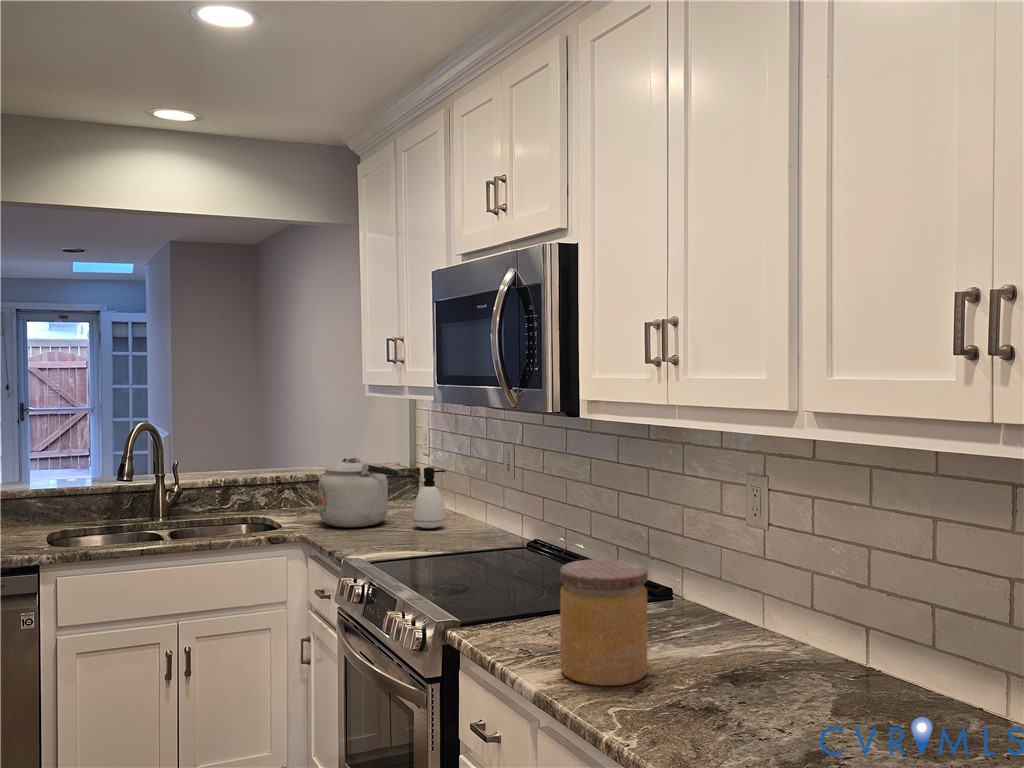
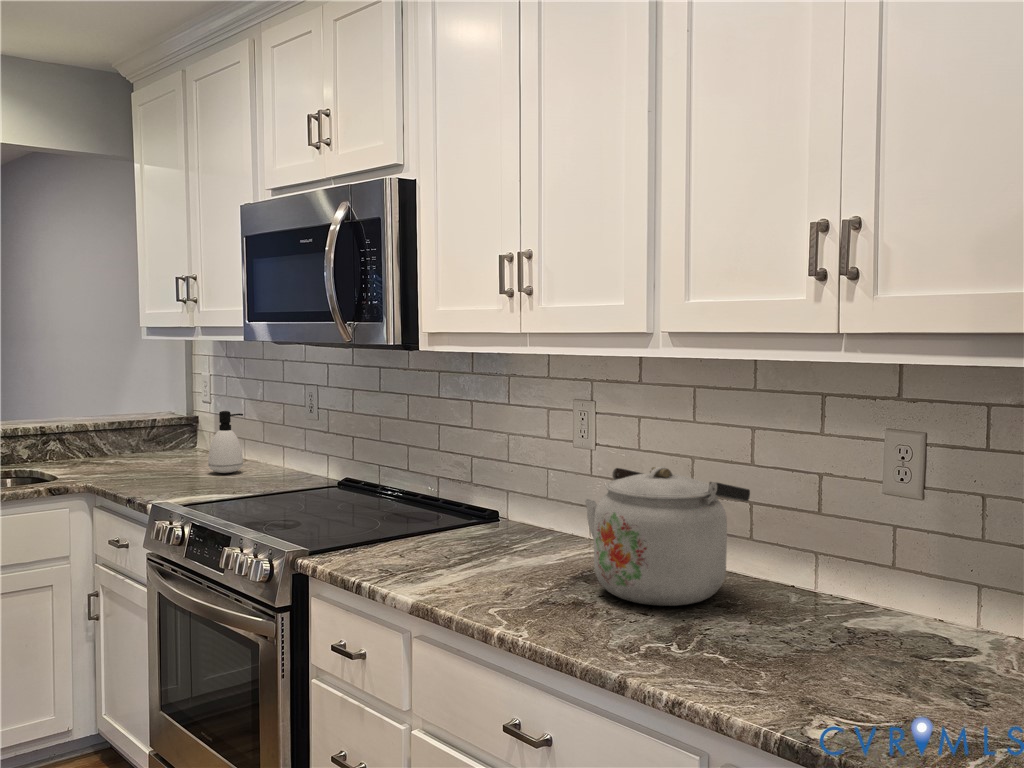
kettle: present [319,457,399,527] -> present [585,466,750,606]
jar: present [560,559,648,686] -> none [427,478,510,593]

